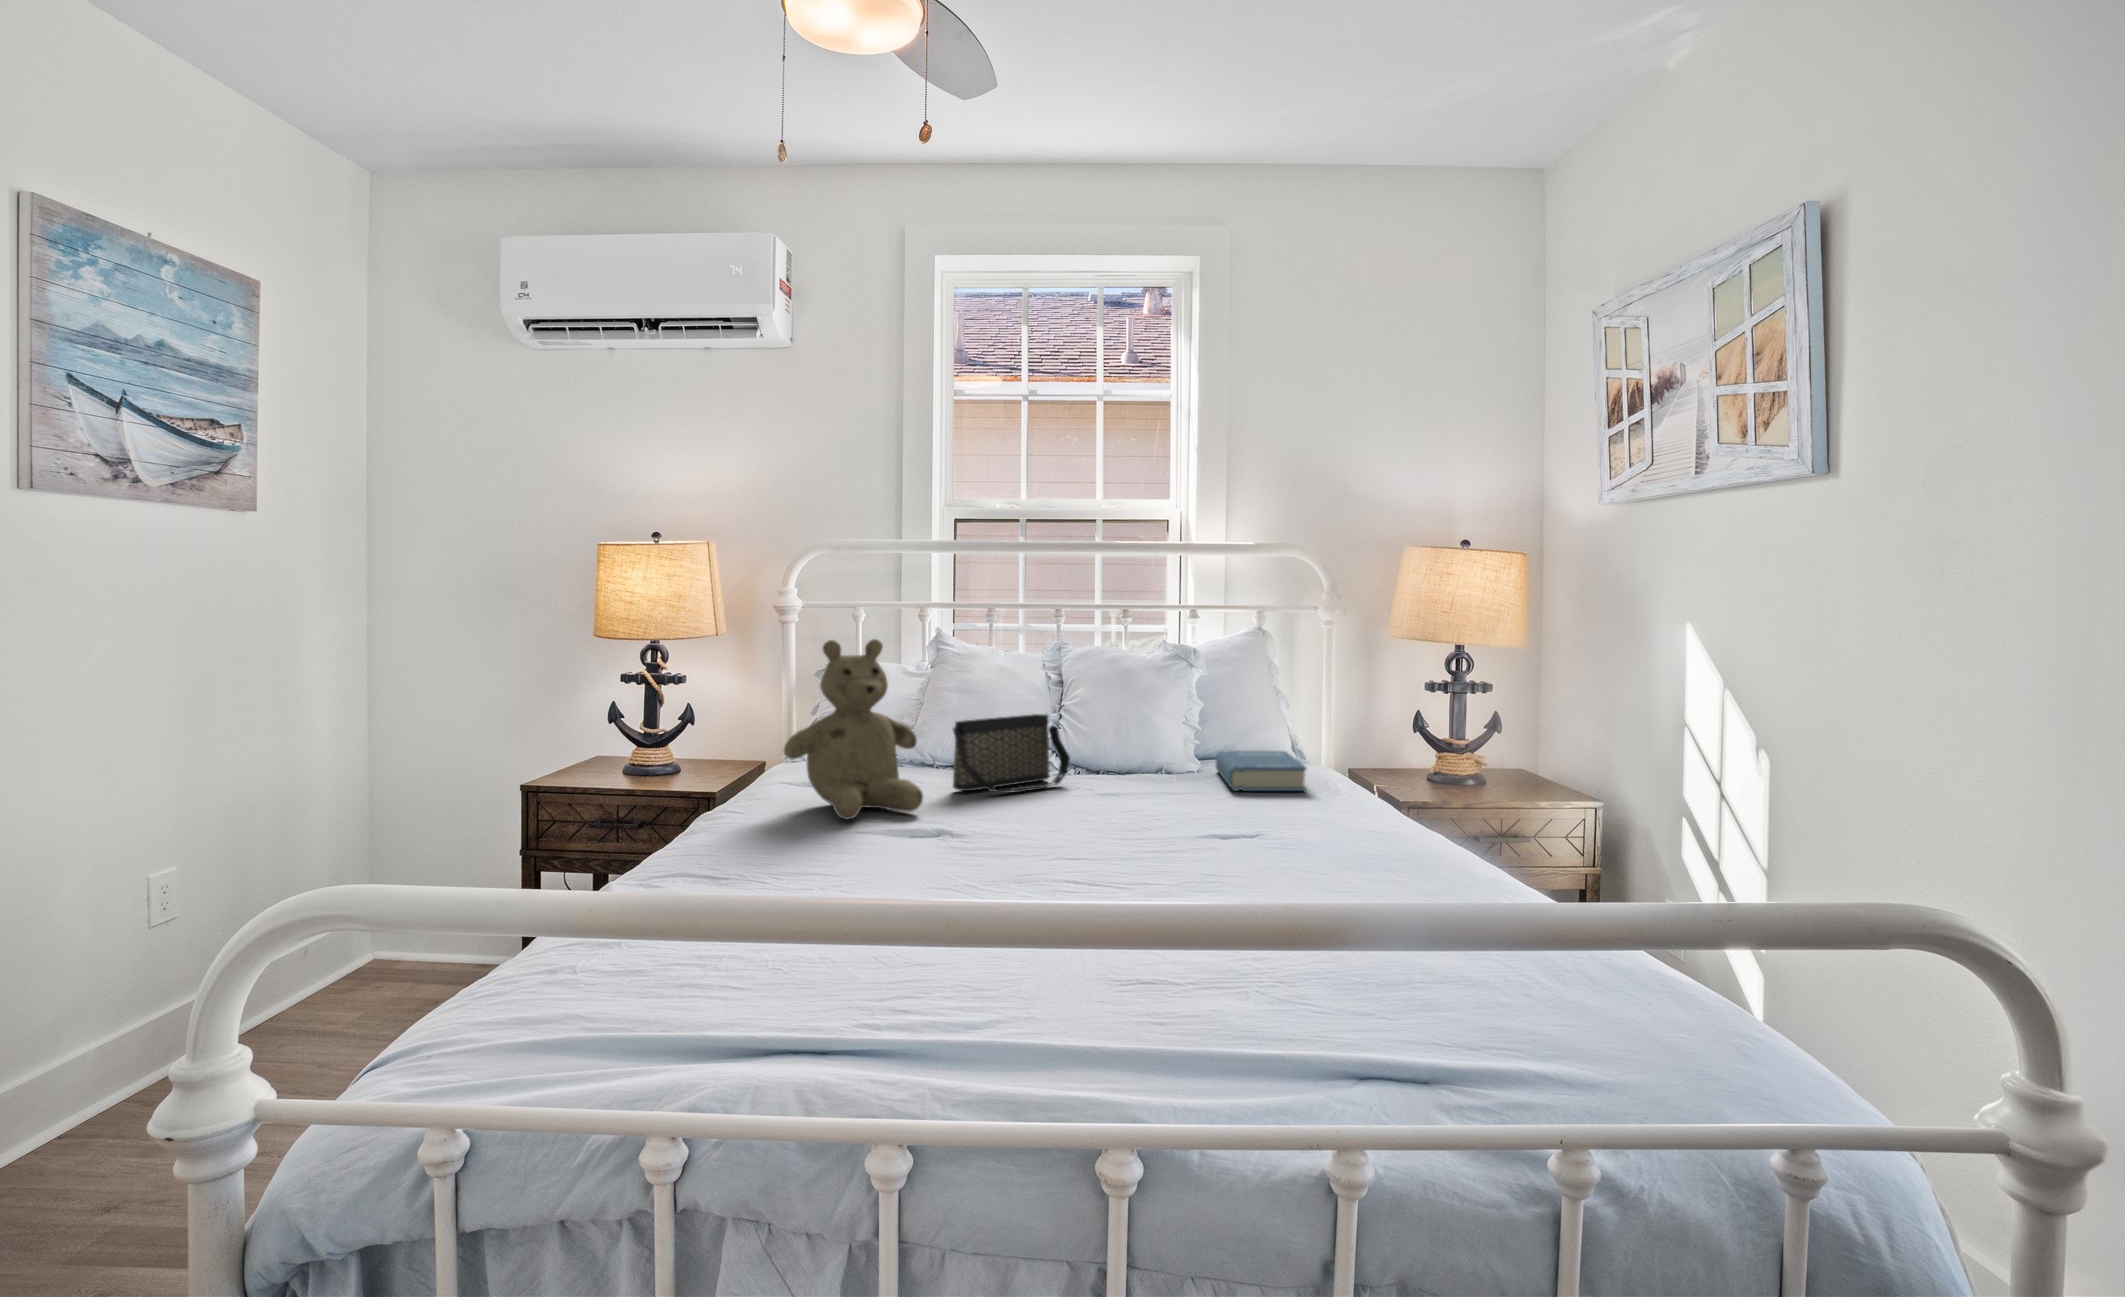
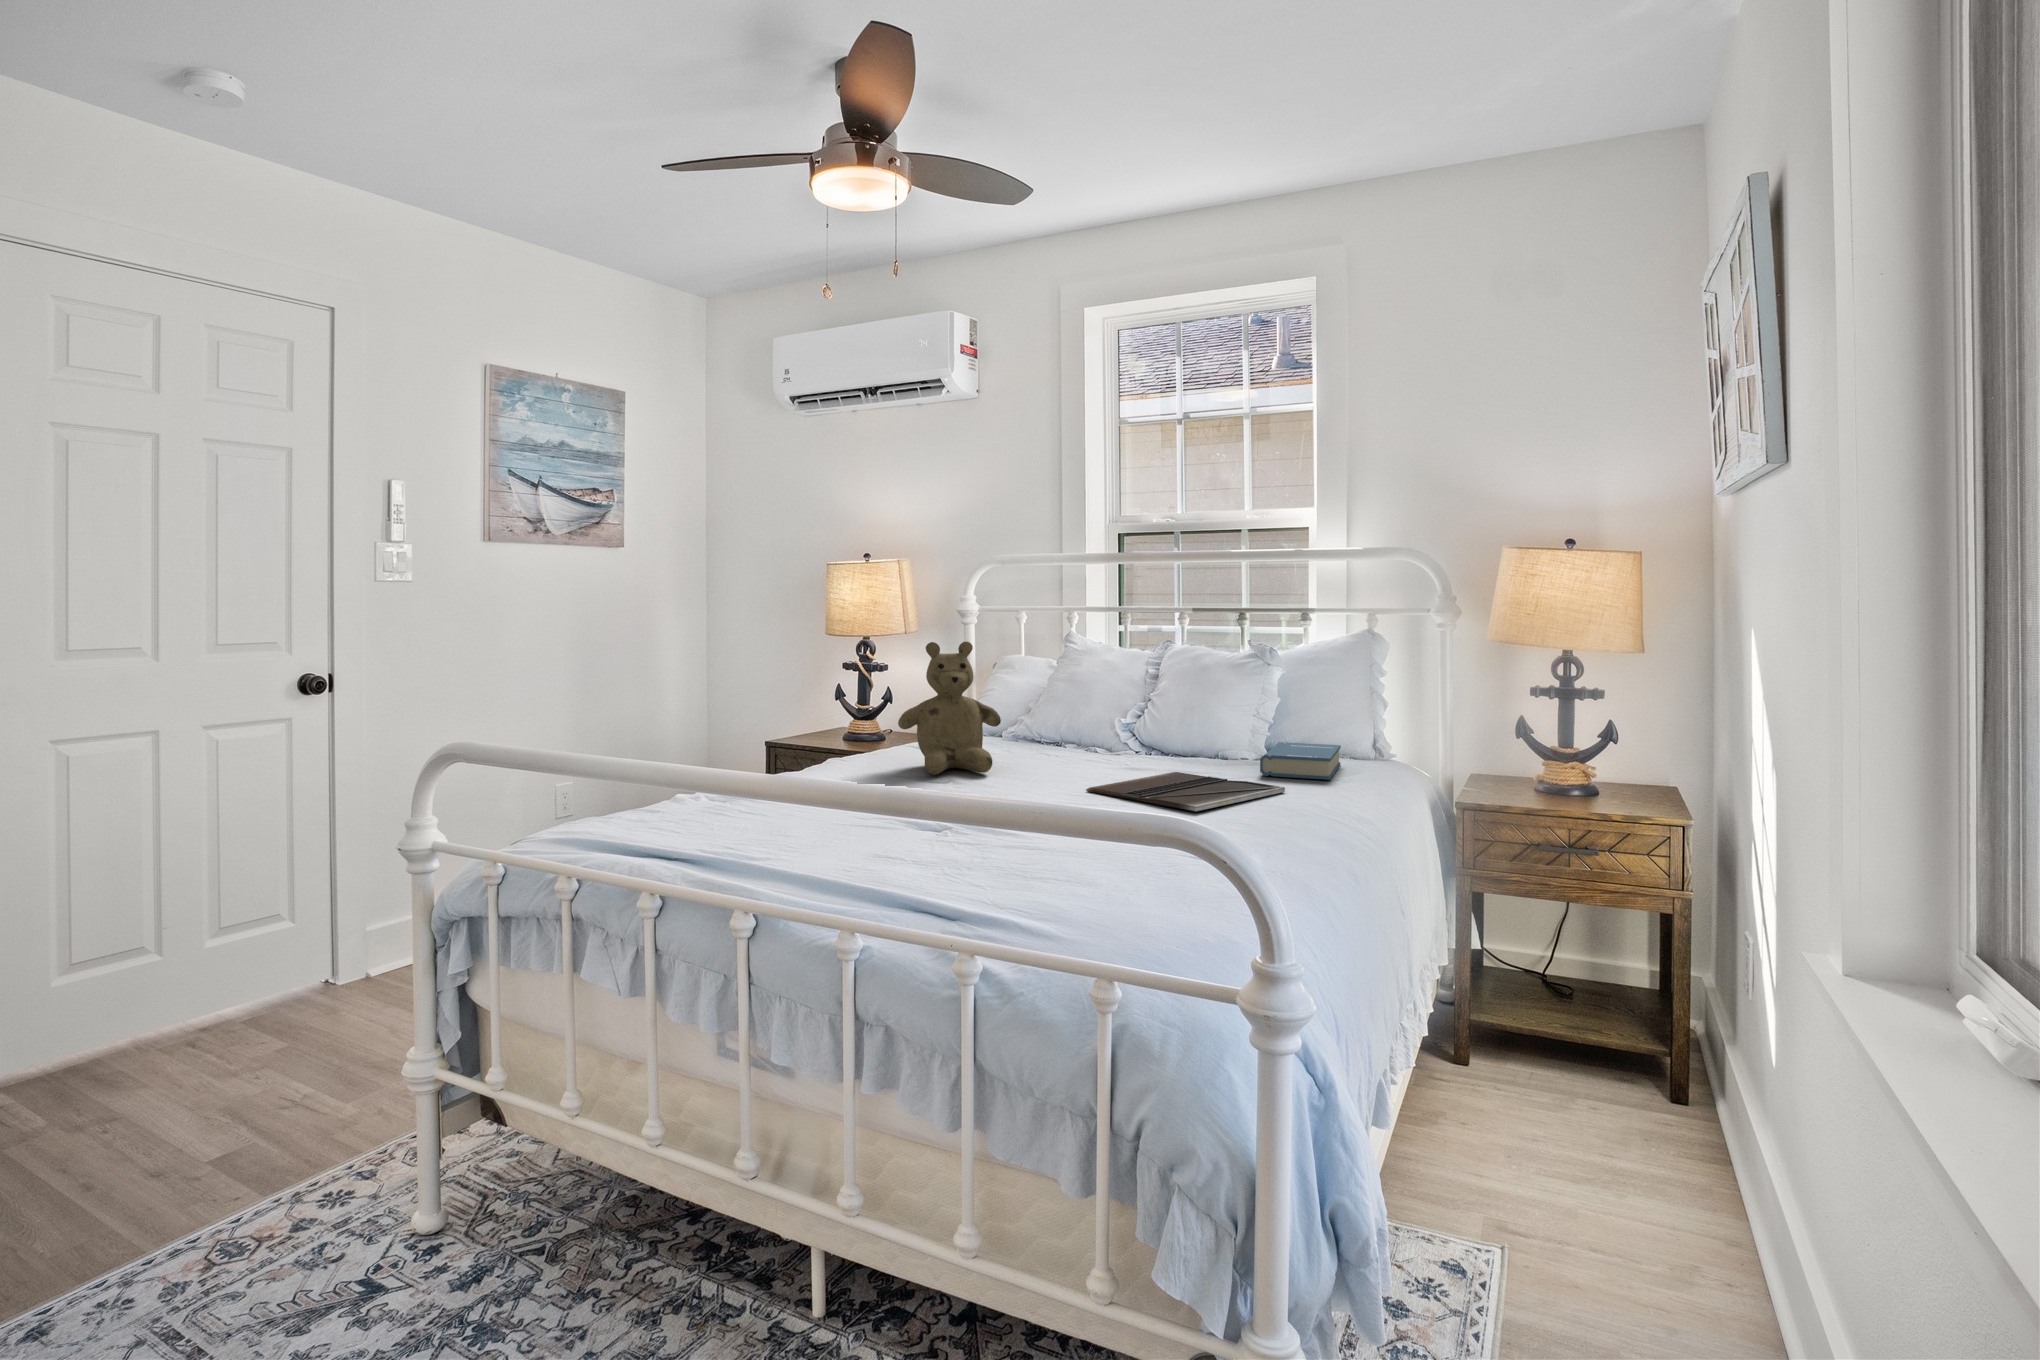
handbag: present [952,714,1070,792] -> none [1031,704,1133,766]
laptop: none [1069,793,1285,845] -> present [1086,772,1285,811]

